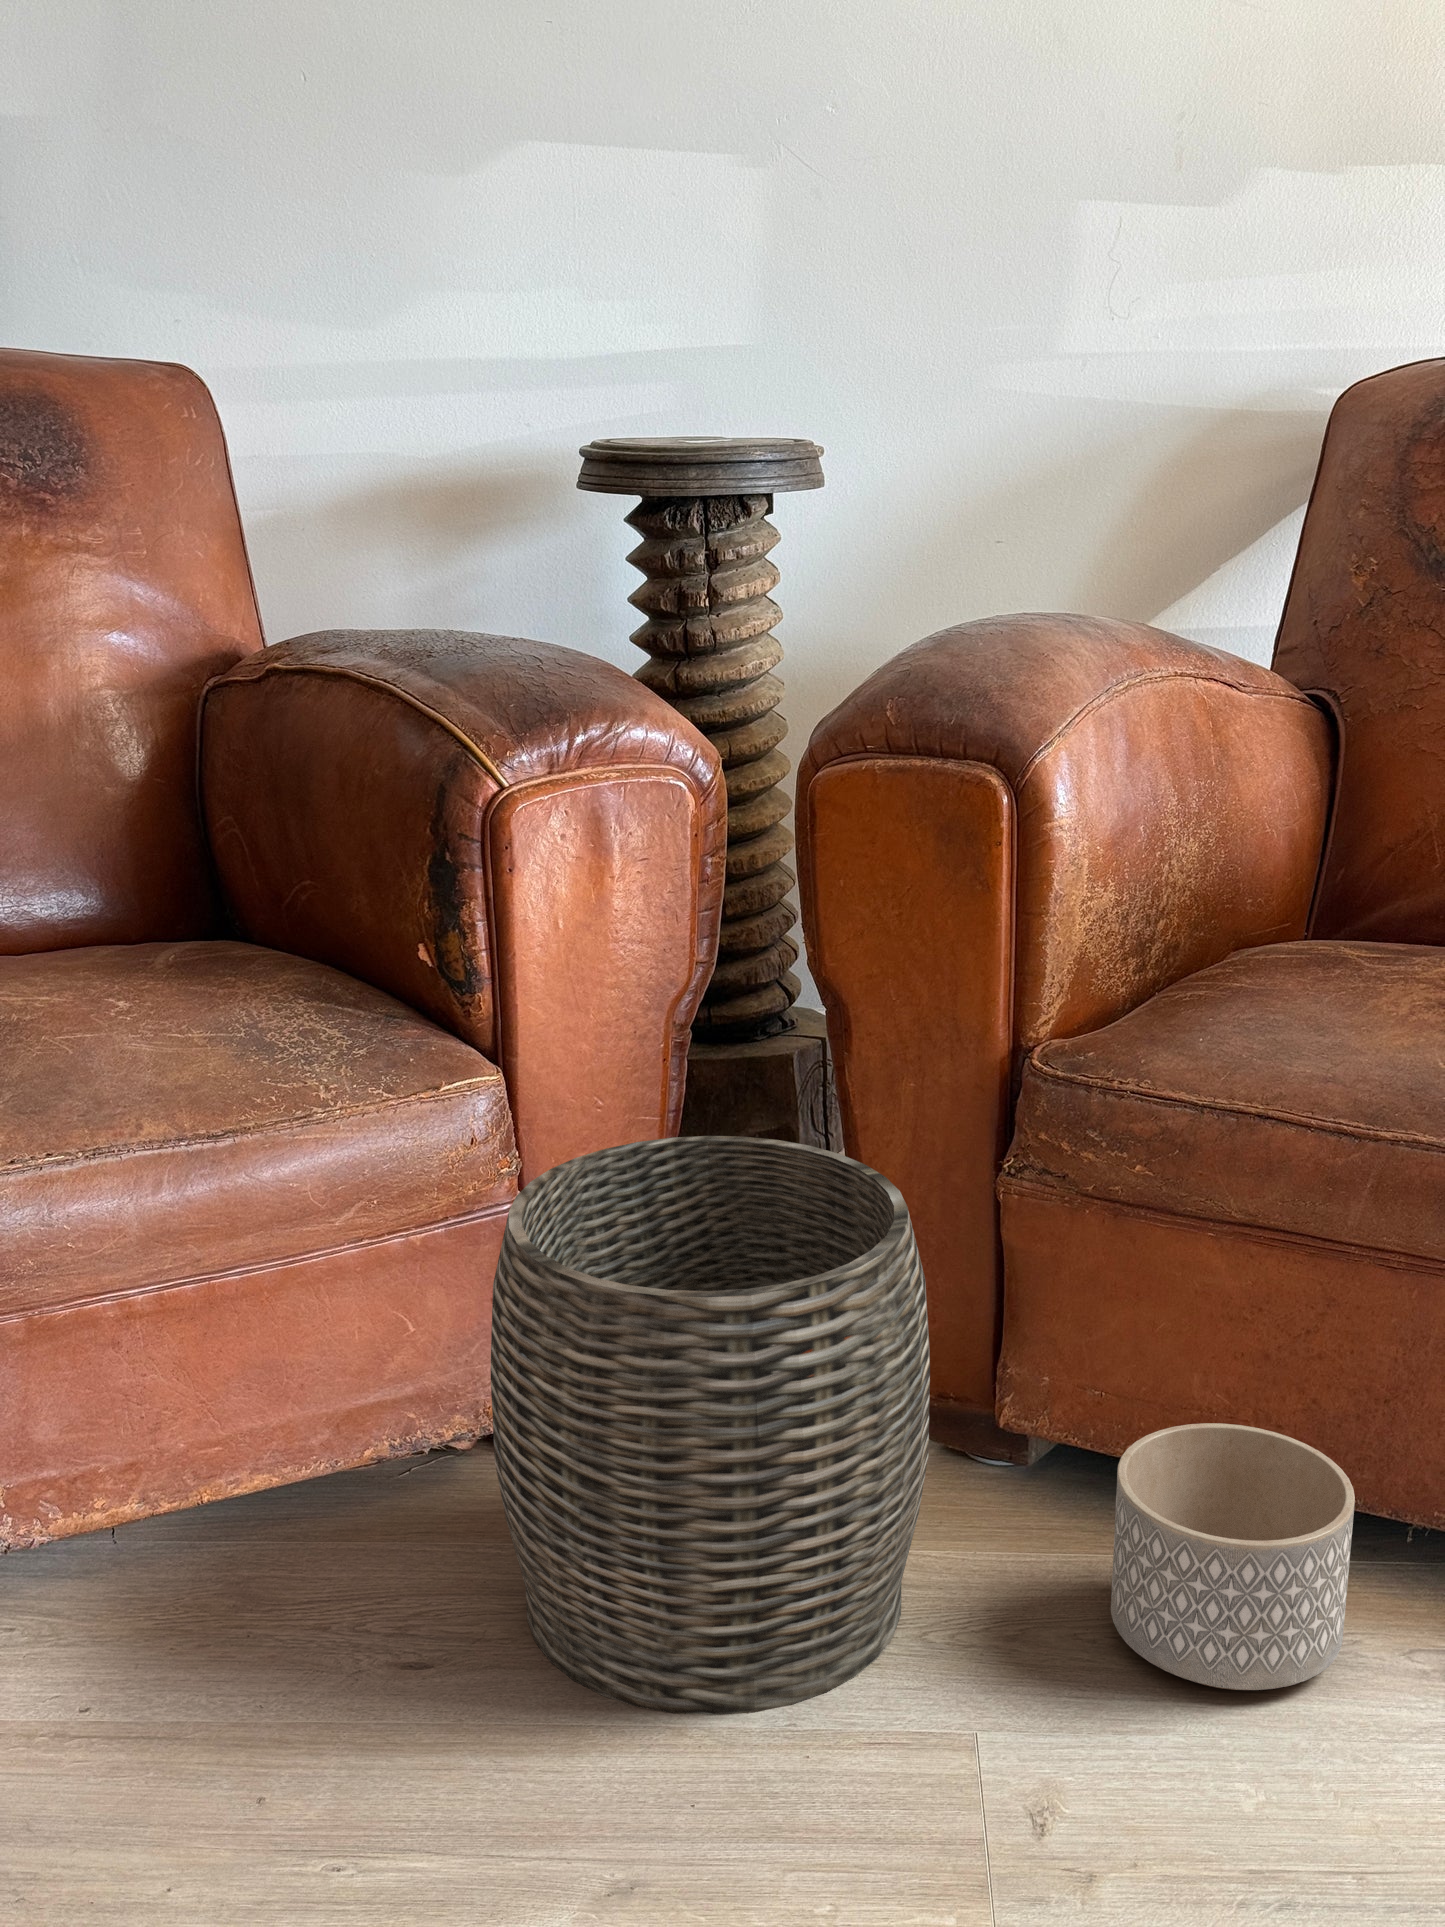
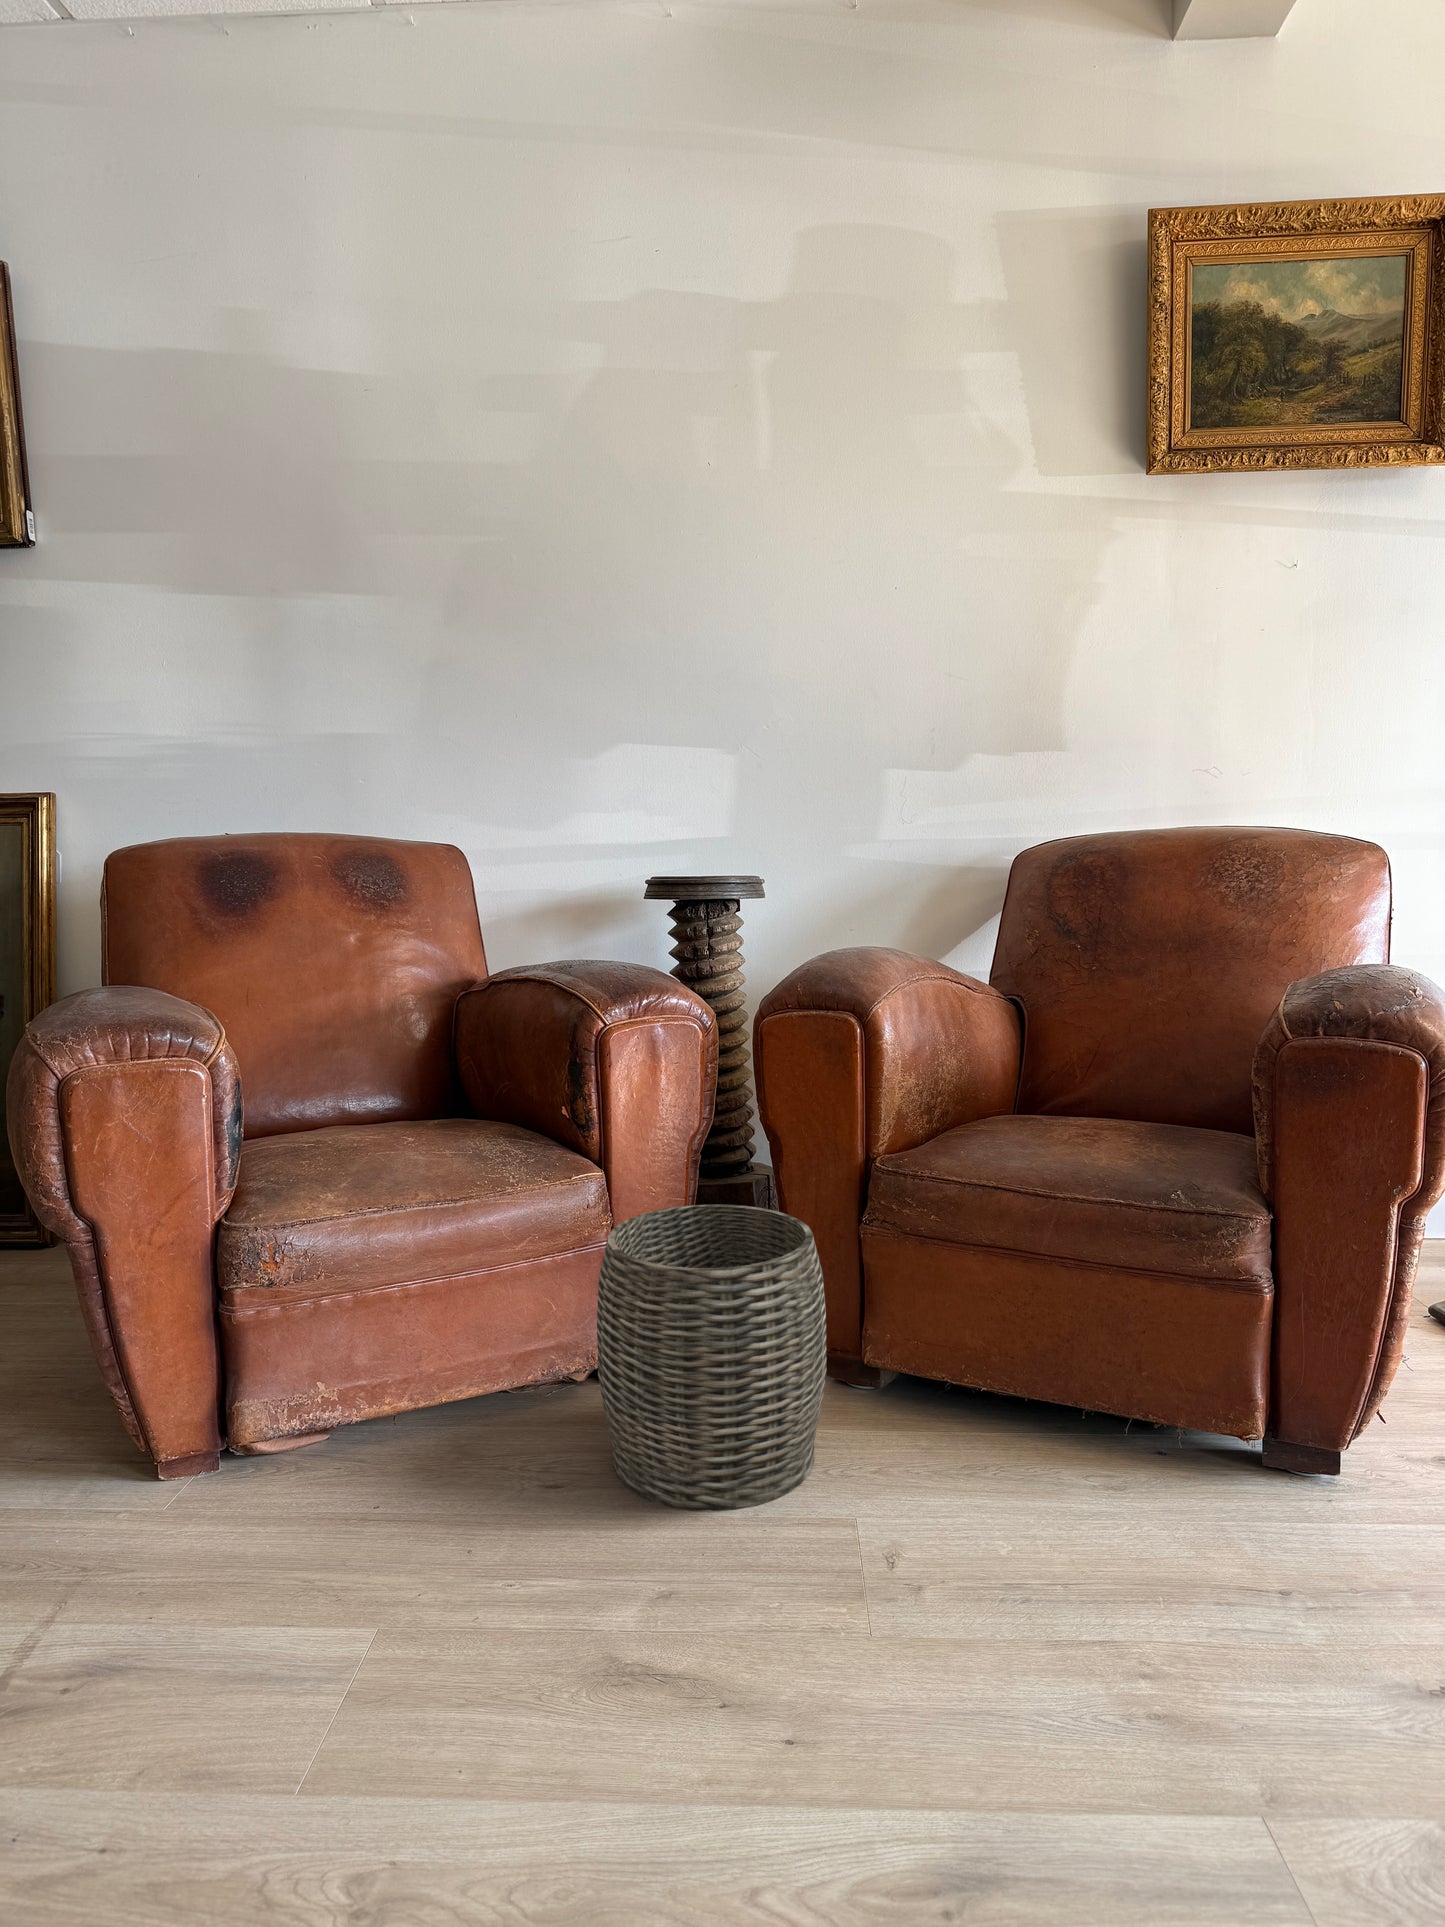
planter: present [1111,1423,1355,1690] -> none [926,1354,1051,1497]

